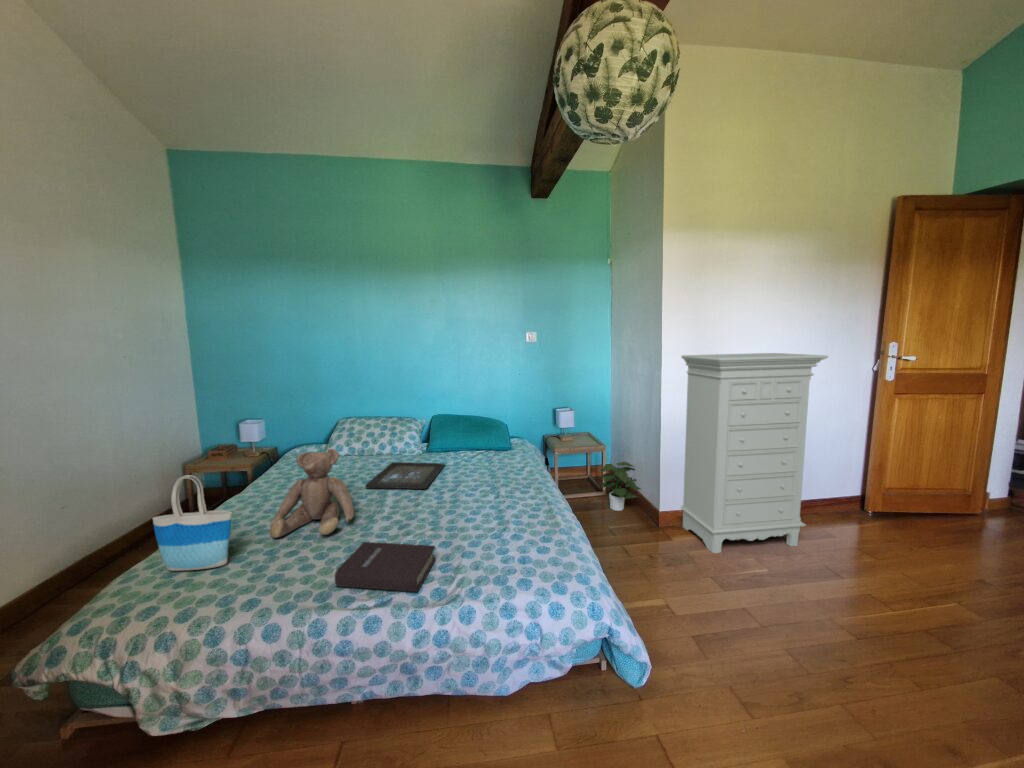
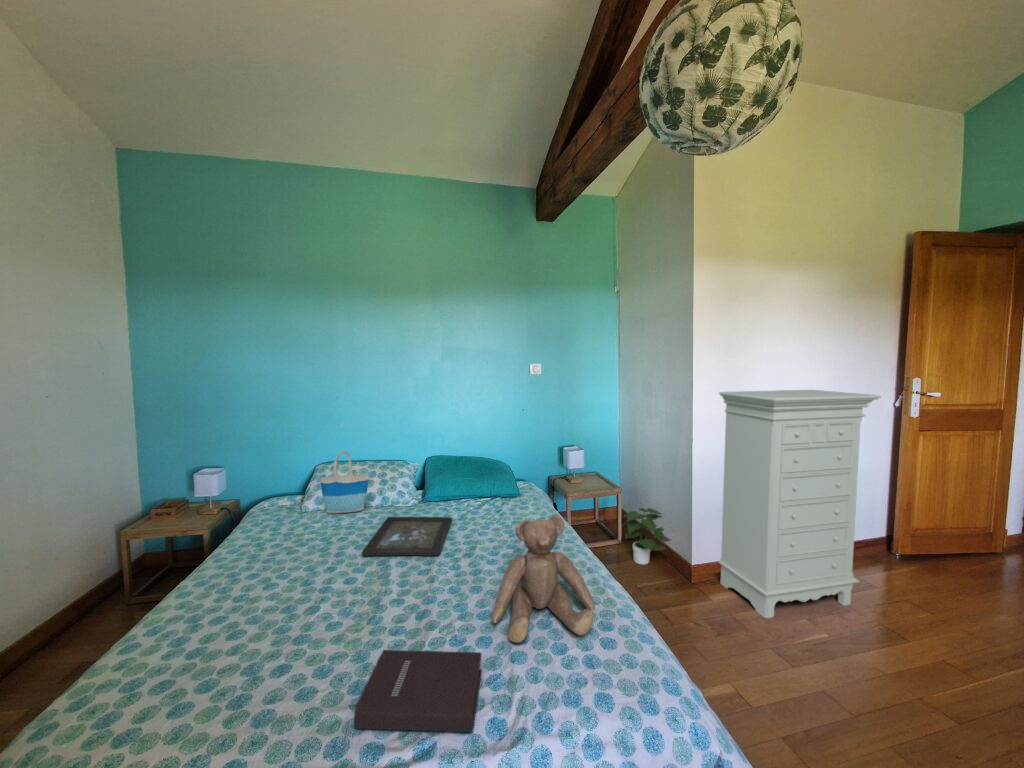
teddy bear: present [269,449,354,538] -> present [492,514,595,643]
tote bag: present [153,475,232,571] -> present [320,451,369,514]

